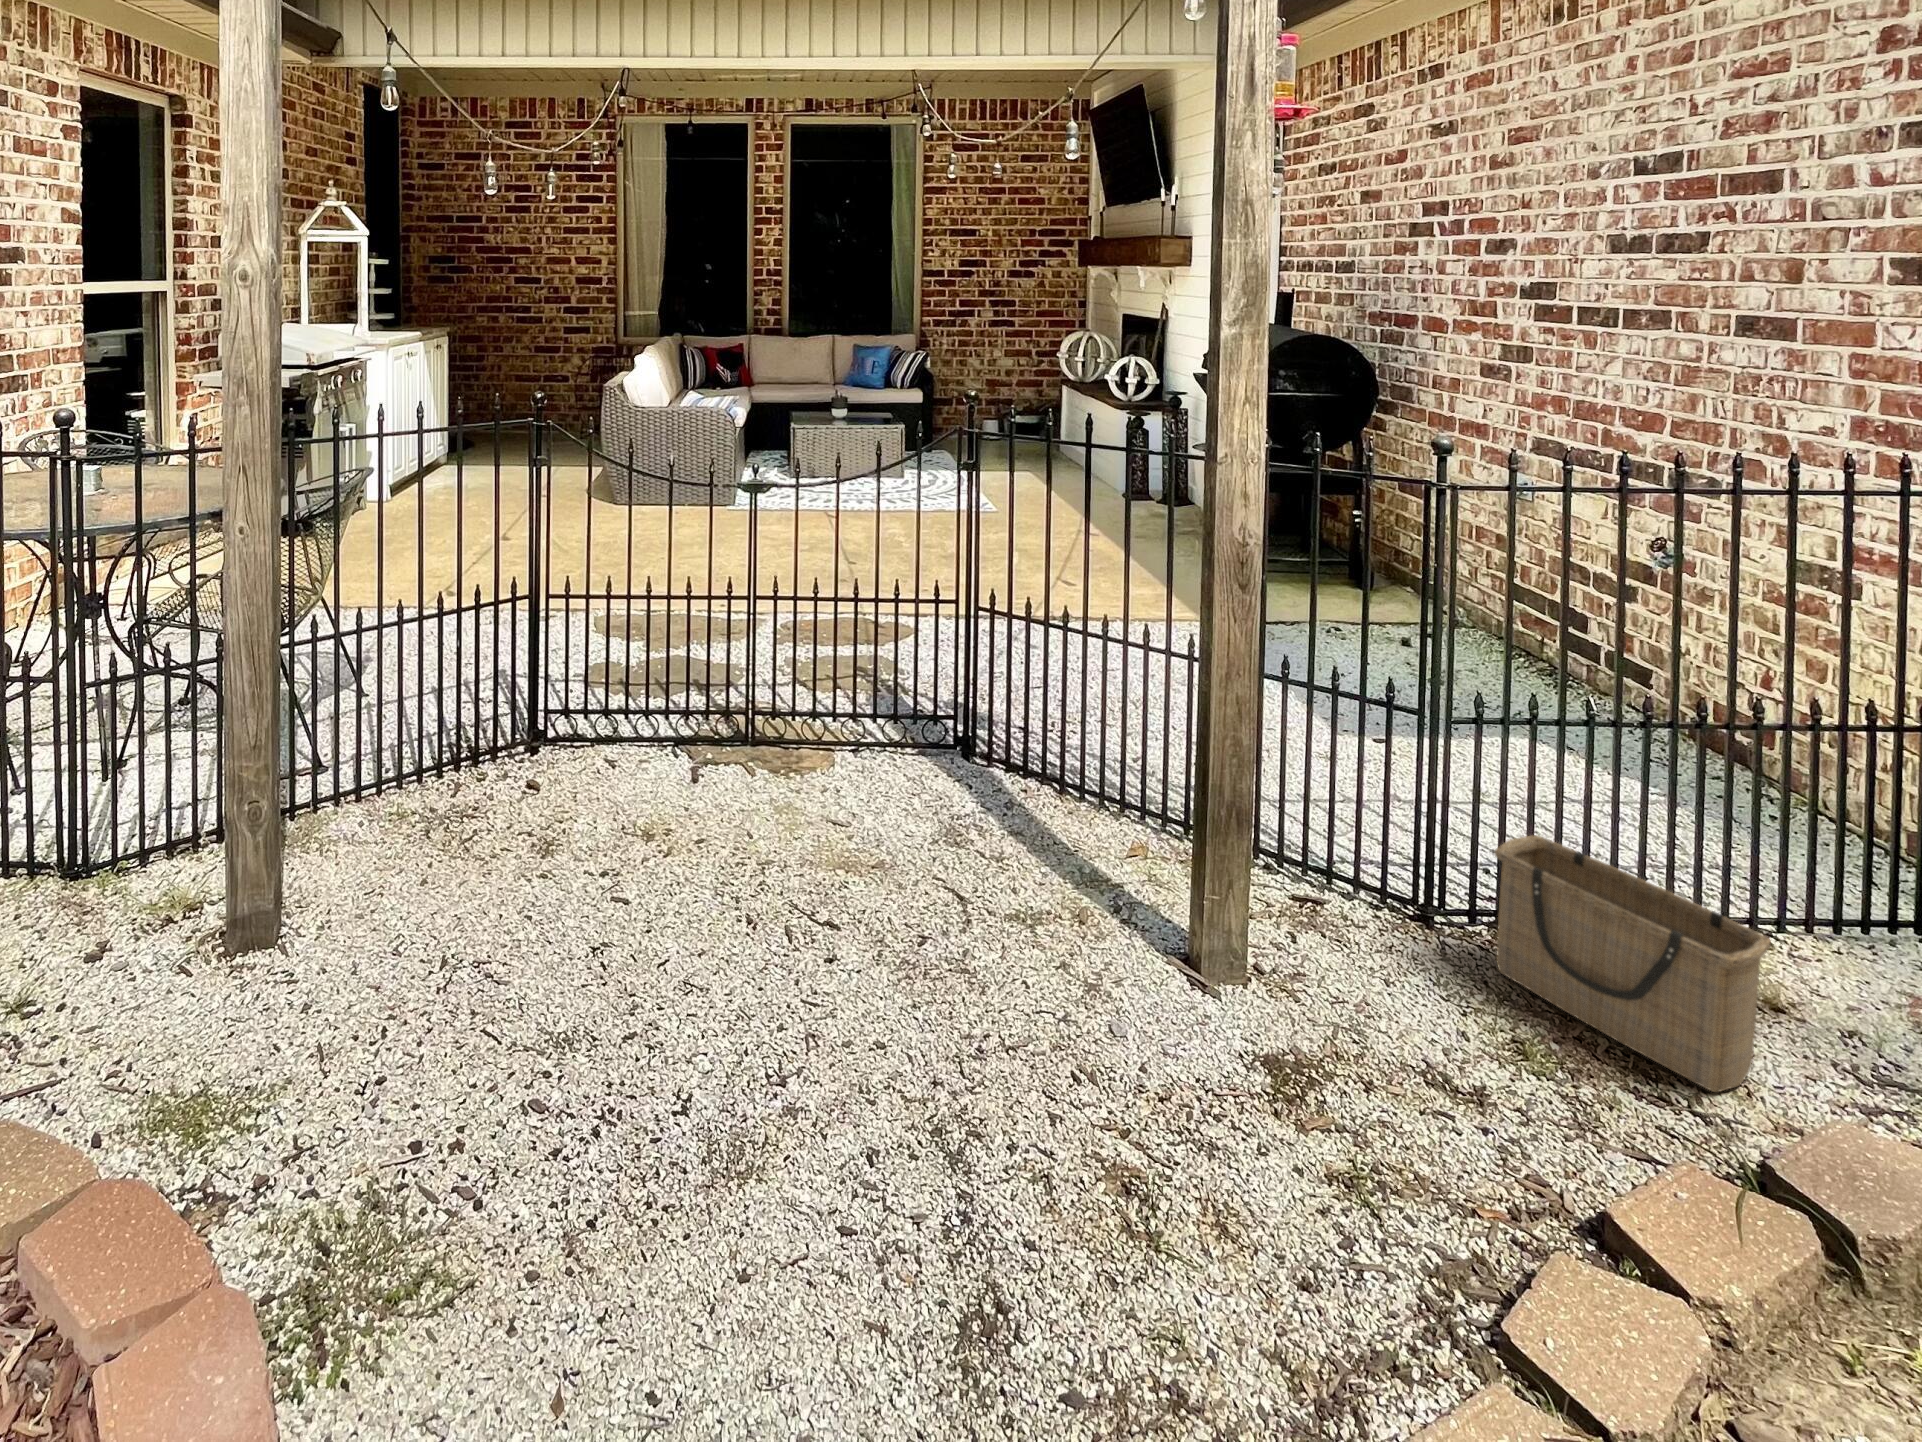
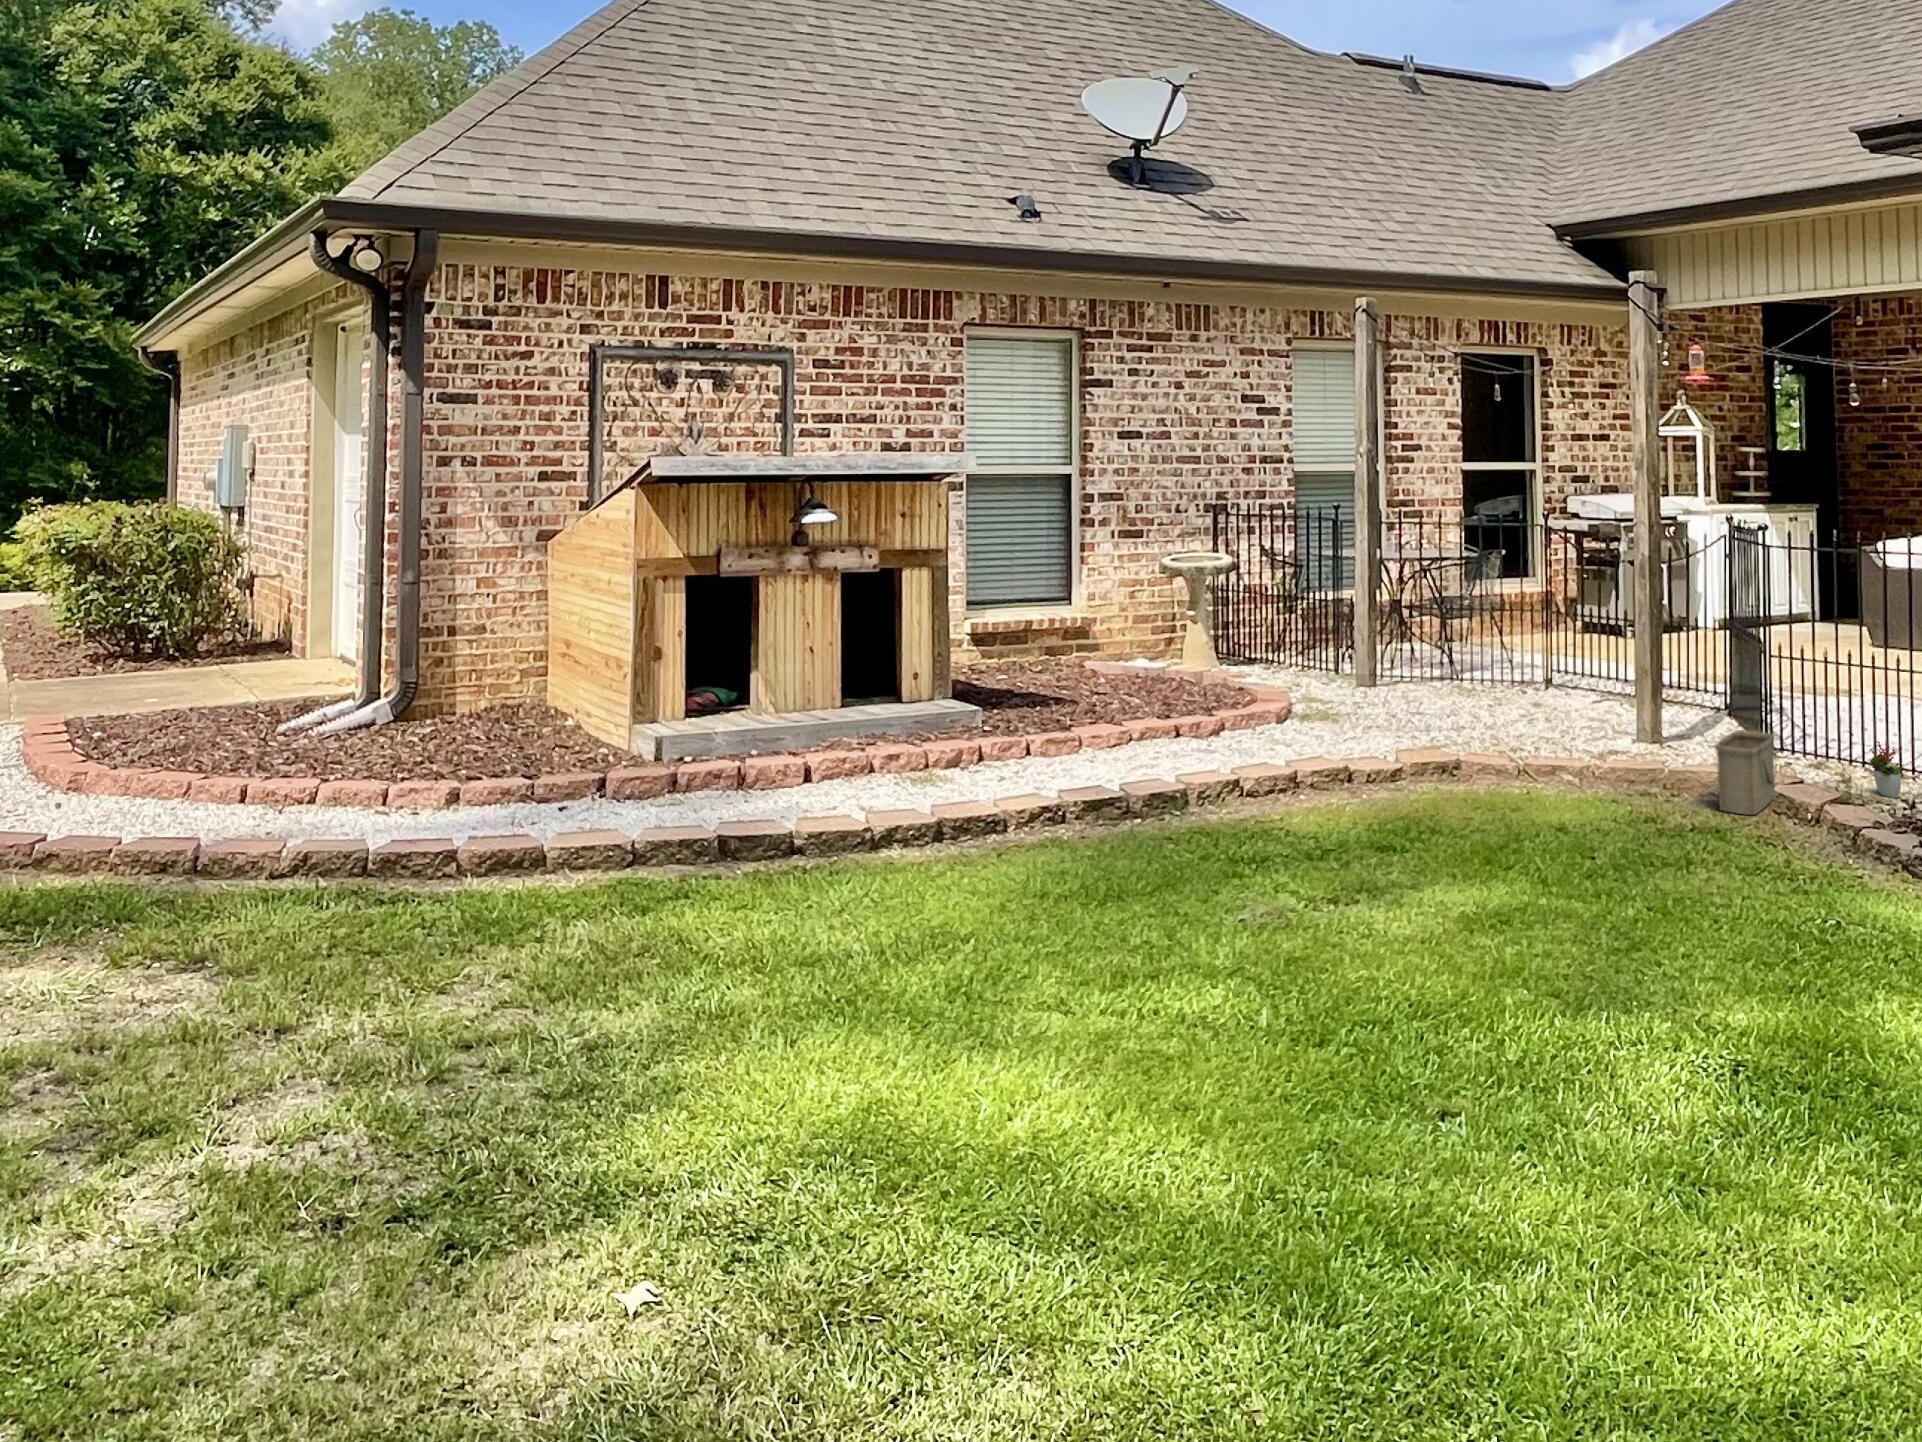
decorative plant: none [1452,754,1511,847] -> present [1870,741,1902,798]

